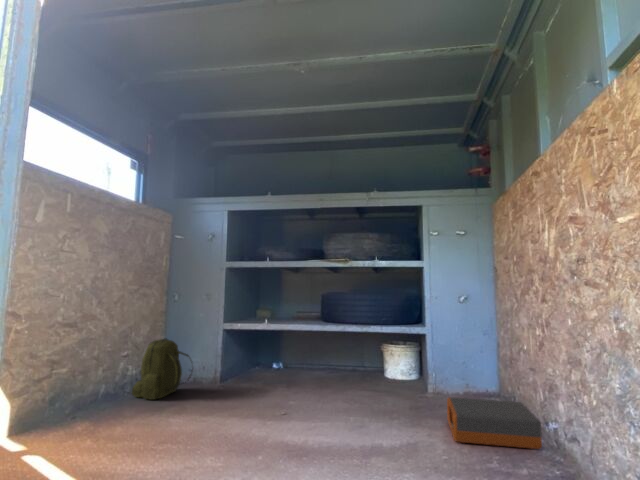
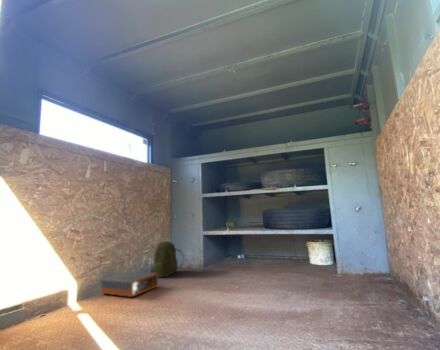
storage box: present [447,397,542,449] -> present [101,271,158,297]

